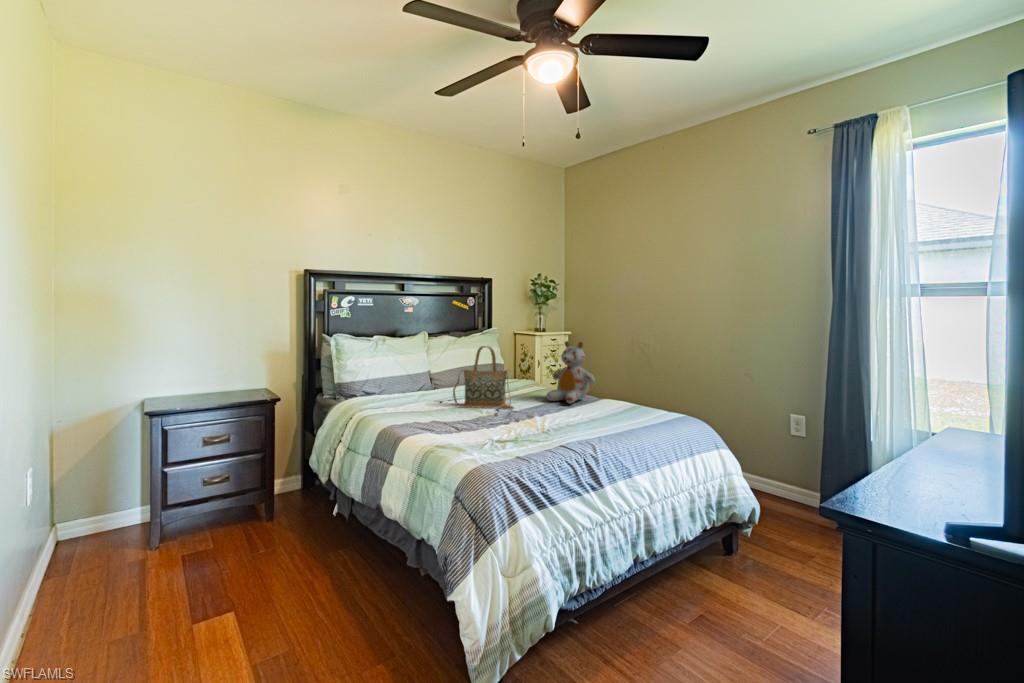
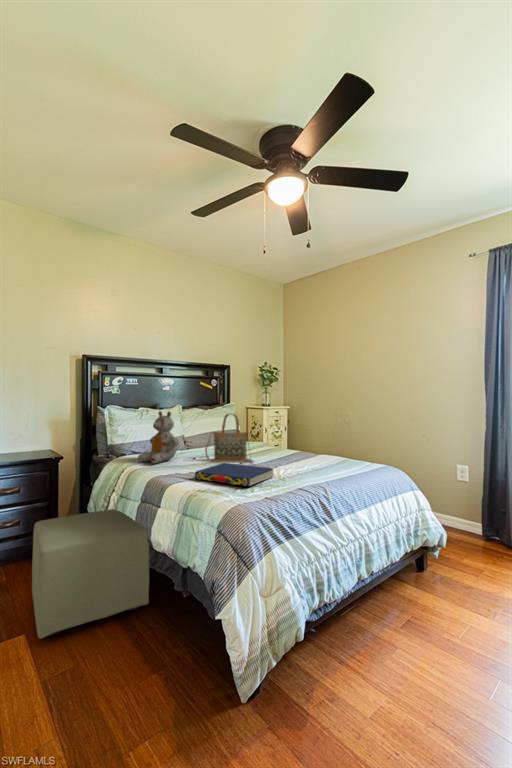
stuffed bear: present [546,341,595,403] -> present [138,411,179,463]
book: none [434,410,535,442] -> present [195,463,273,486]
ottoman: none [244,462,379,612] -> present [32,509,149,639]

